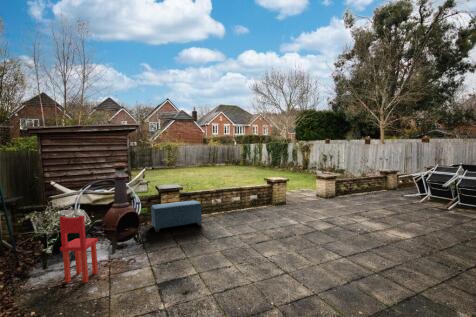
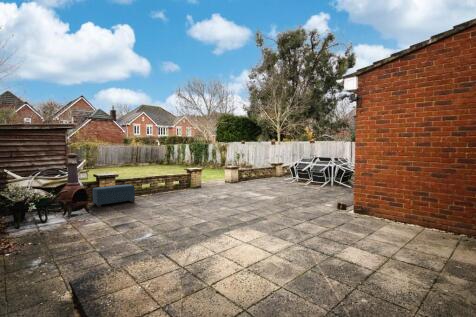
chair: present [60,216,98,283] -> none [38,185,64,232]

